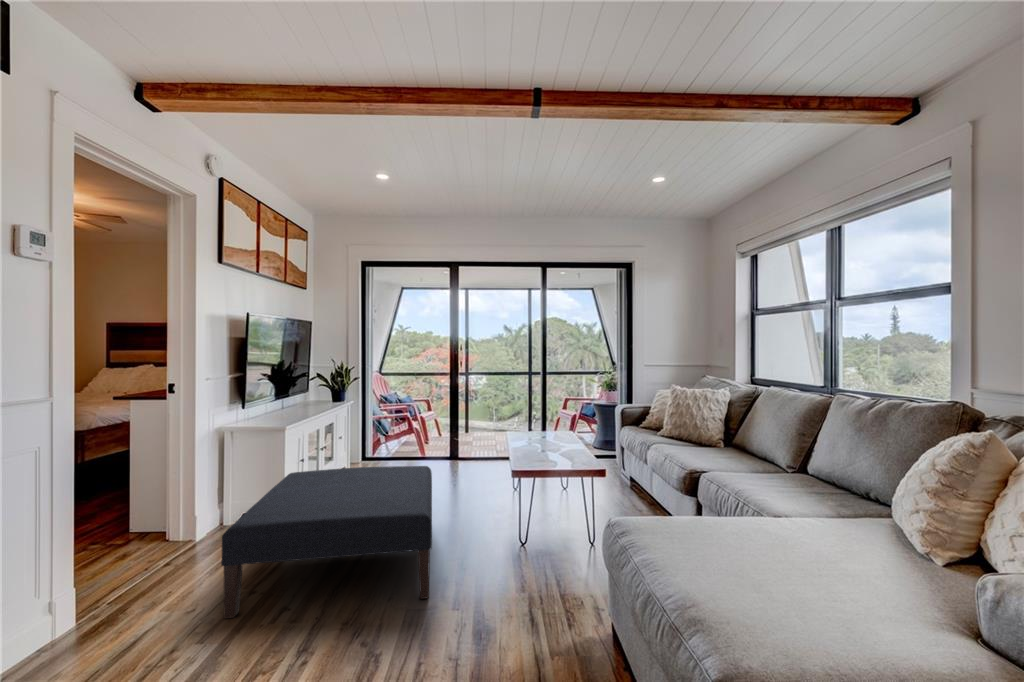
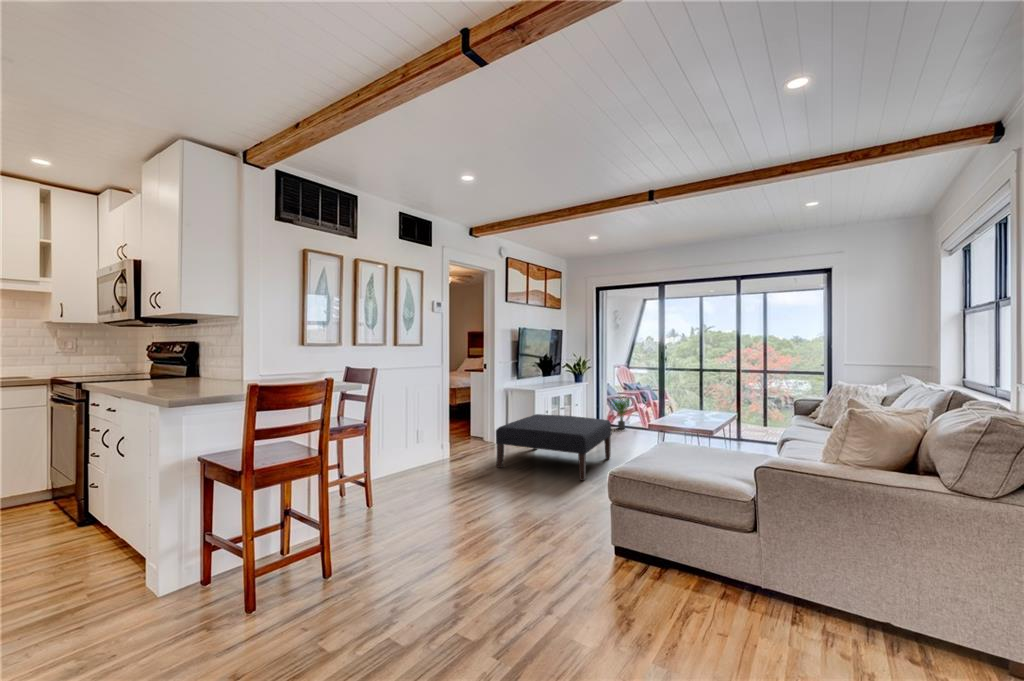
potted plant: none [380,413,418,463] -> present [614,398,628,429]

